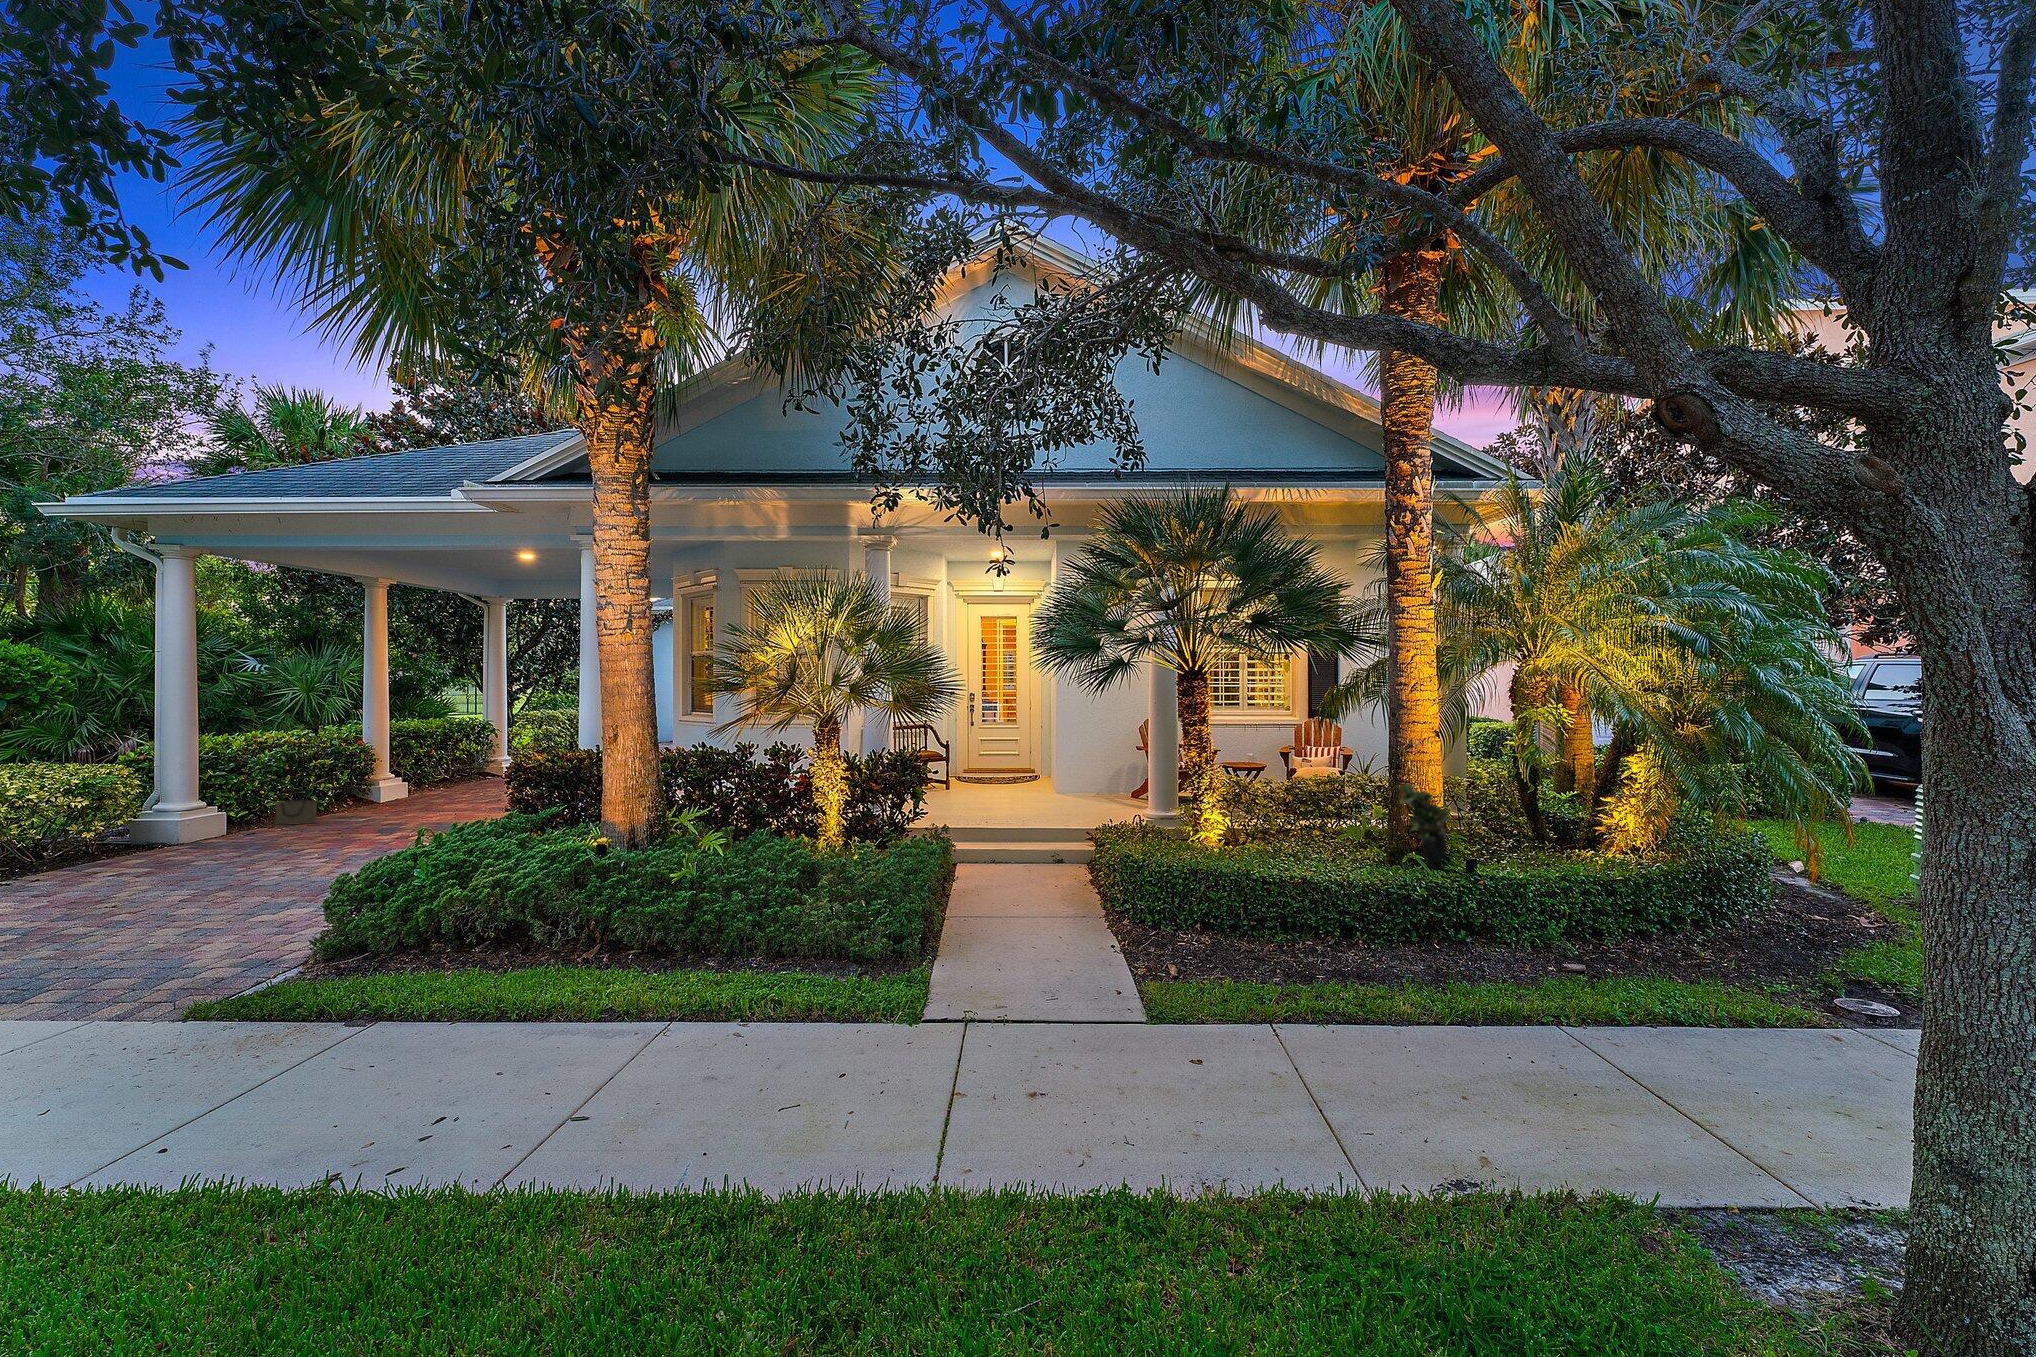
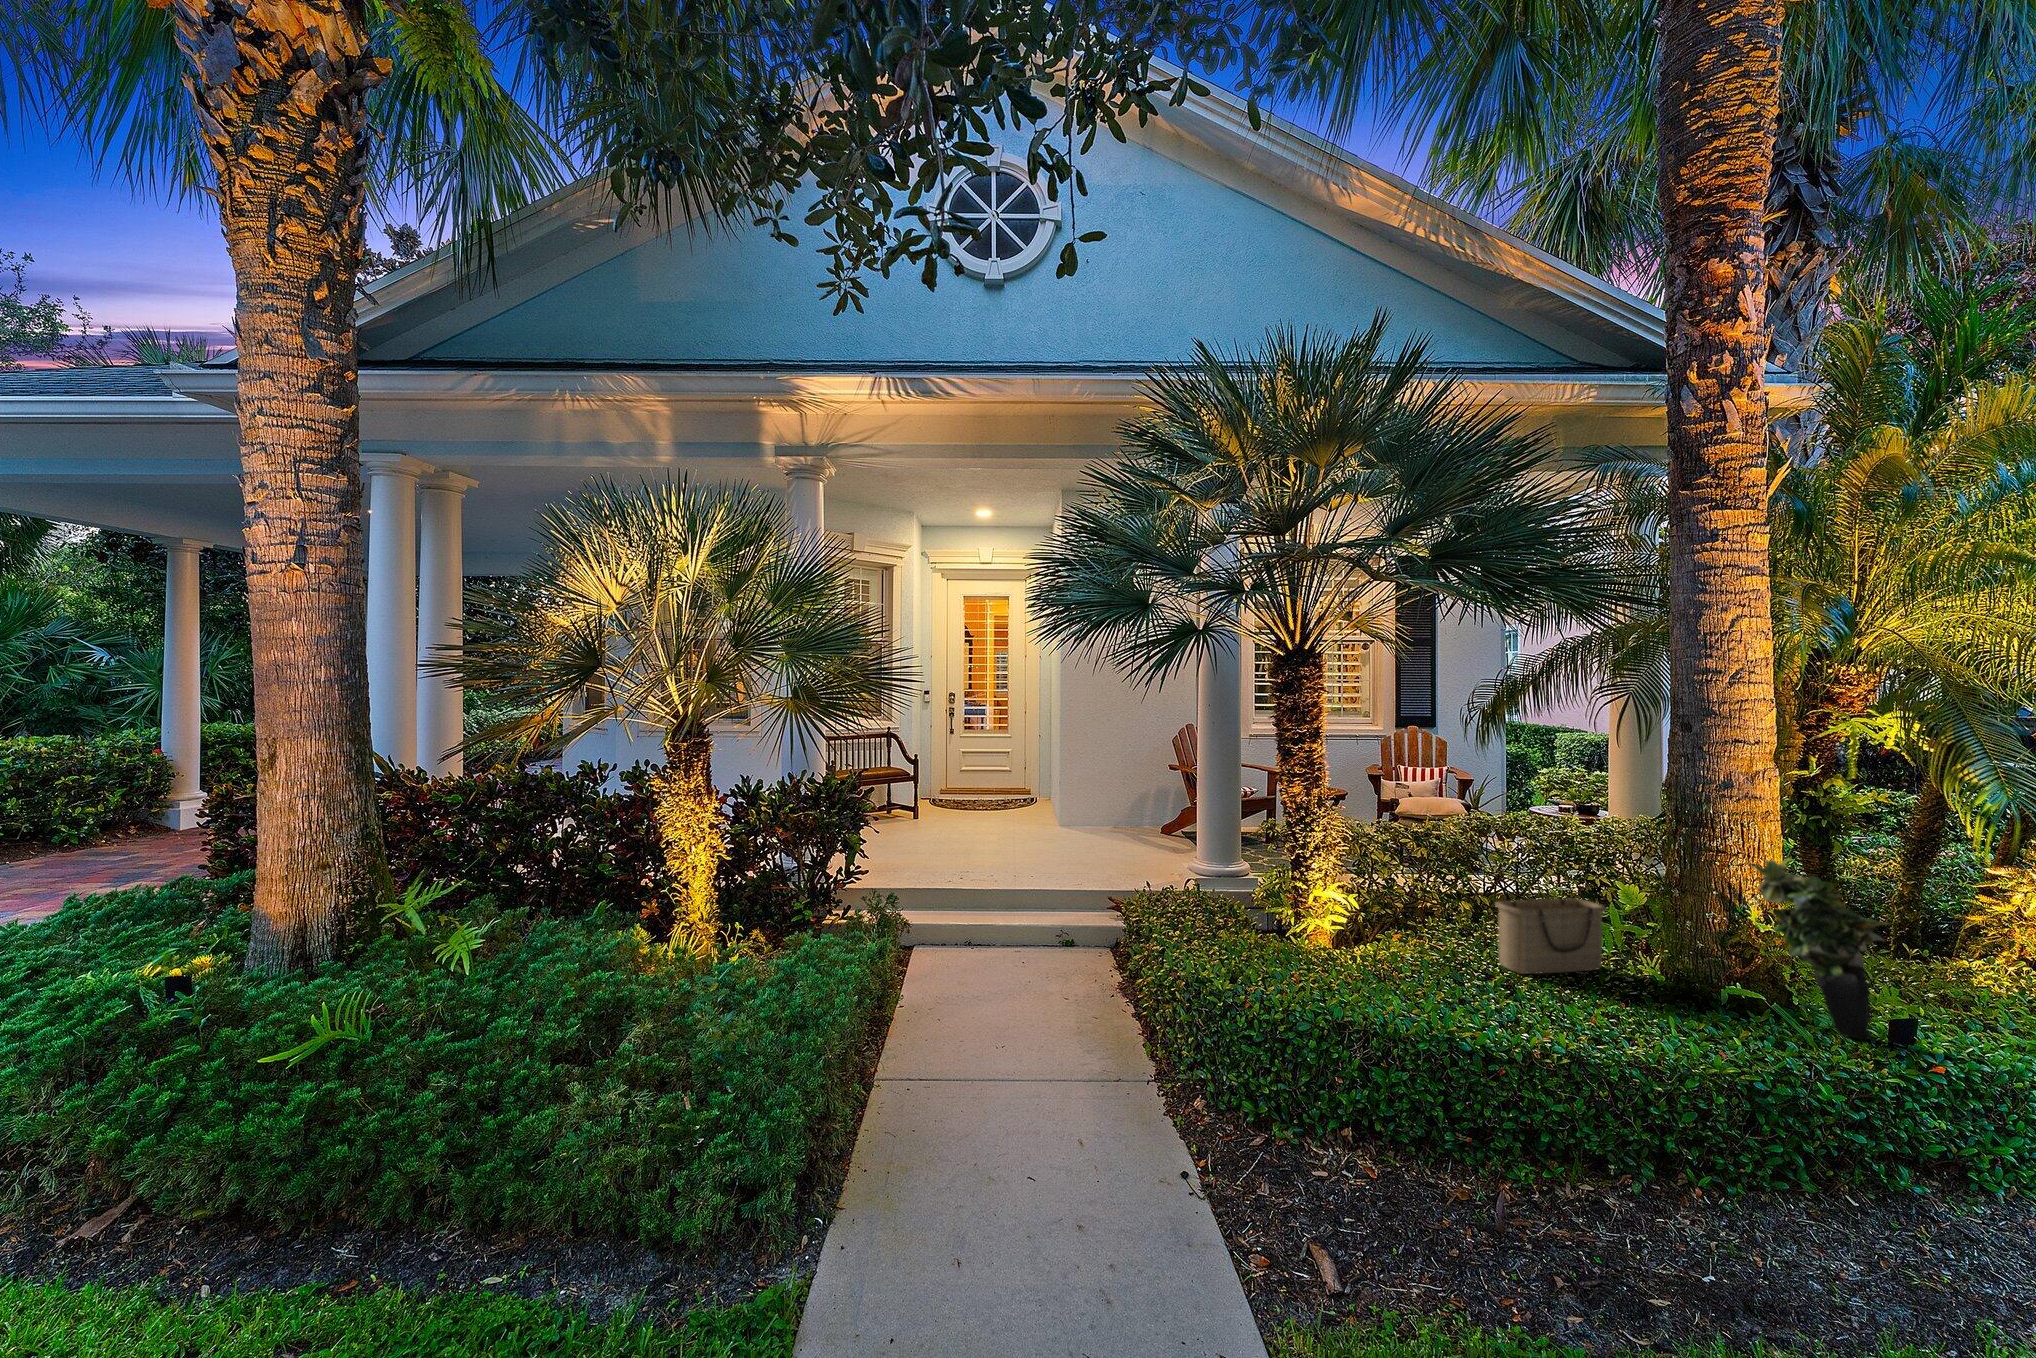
basket: present [275,800,317,825] -> present [1495,898,1606,974]

